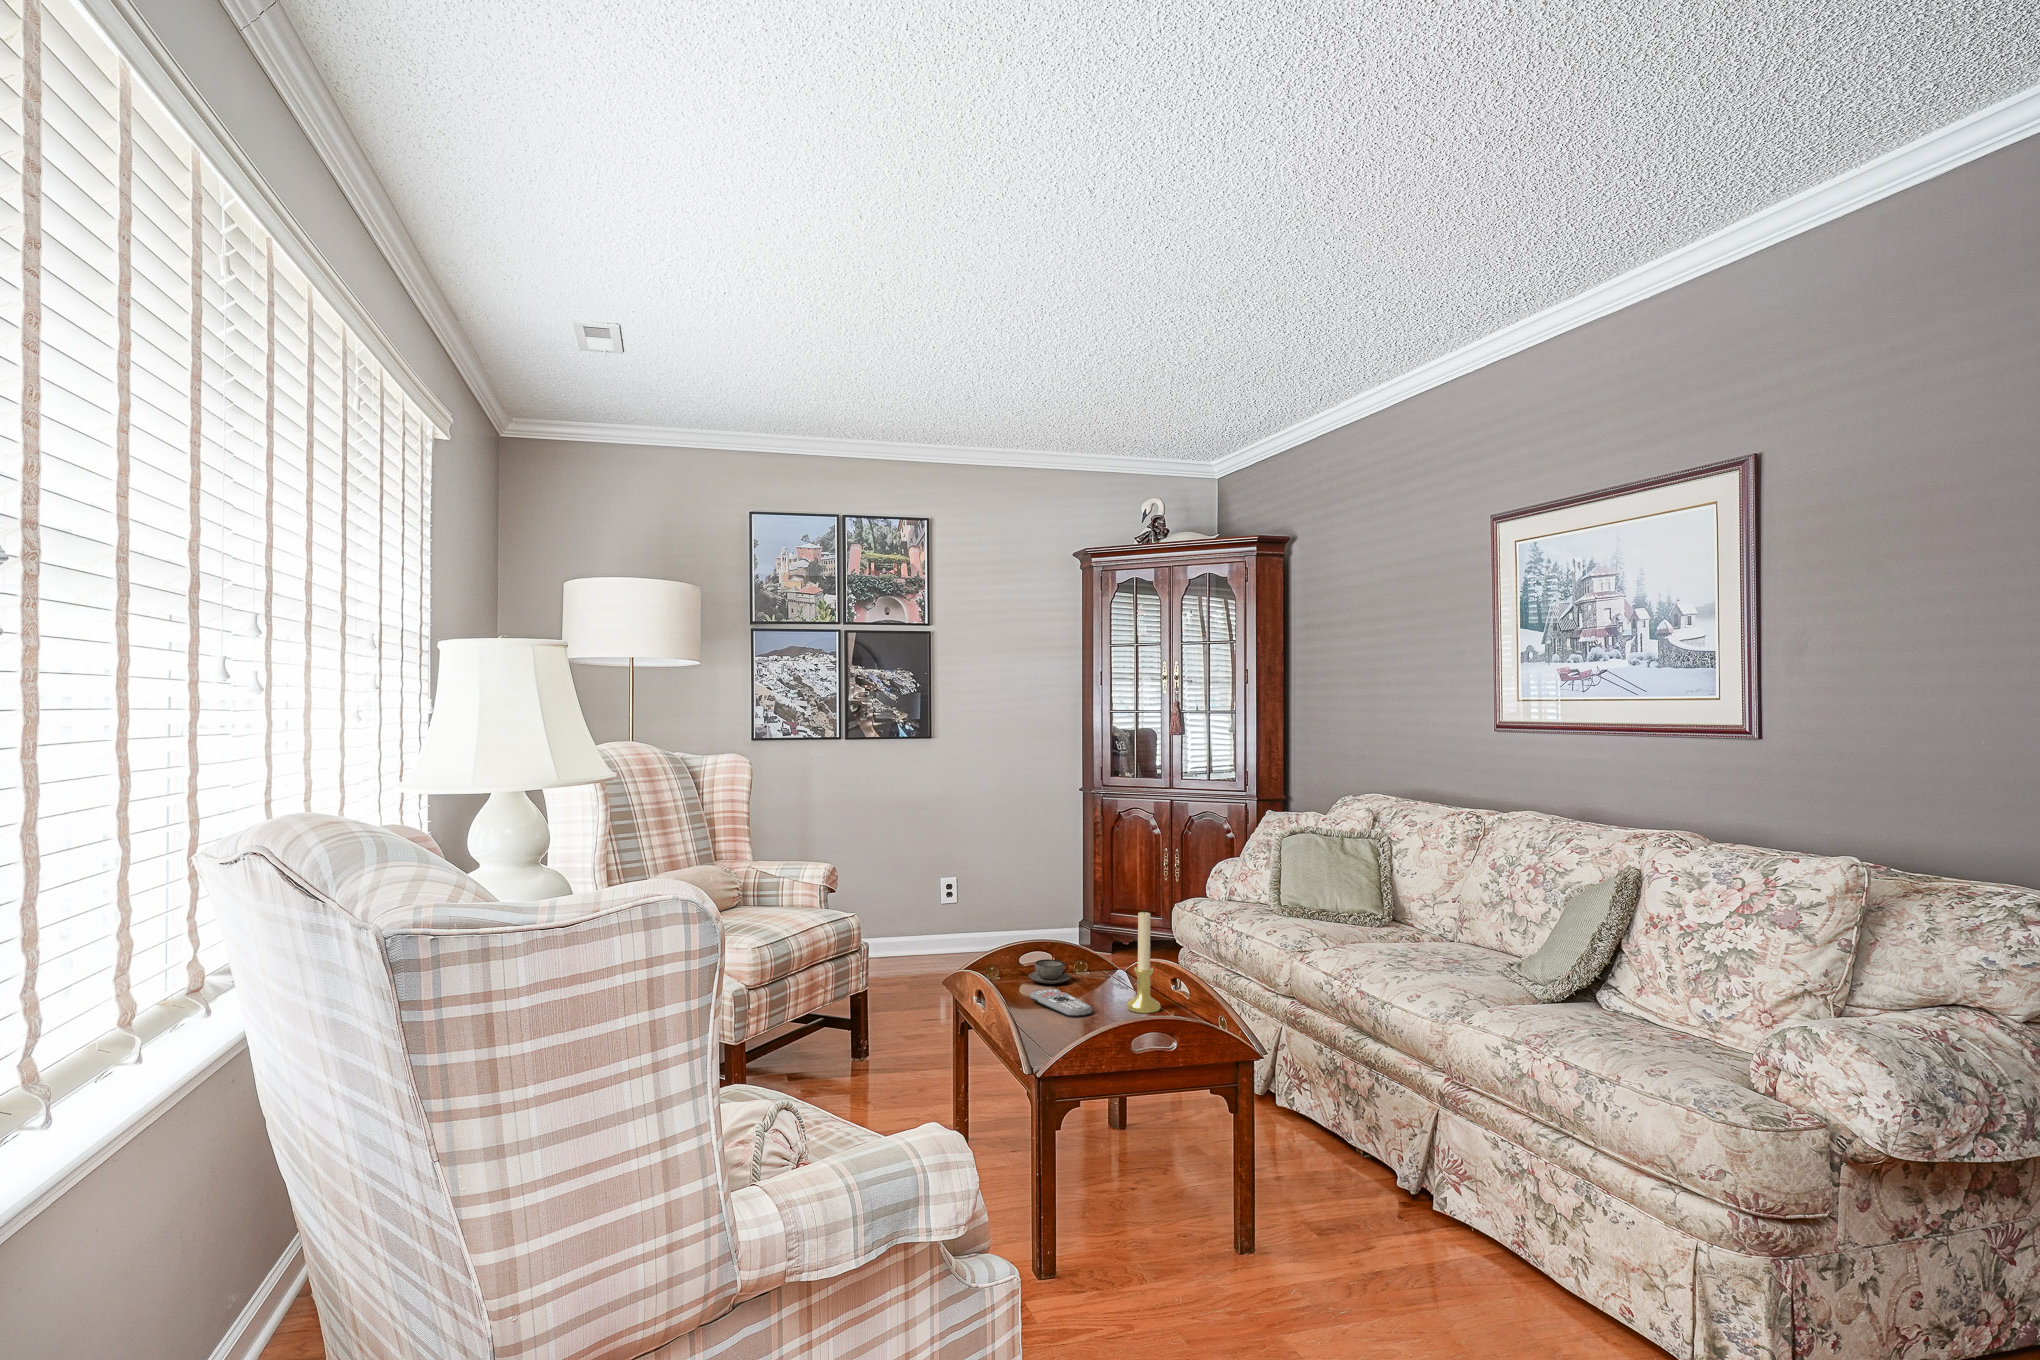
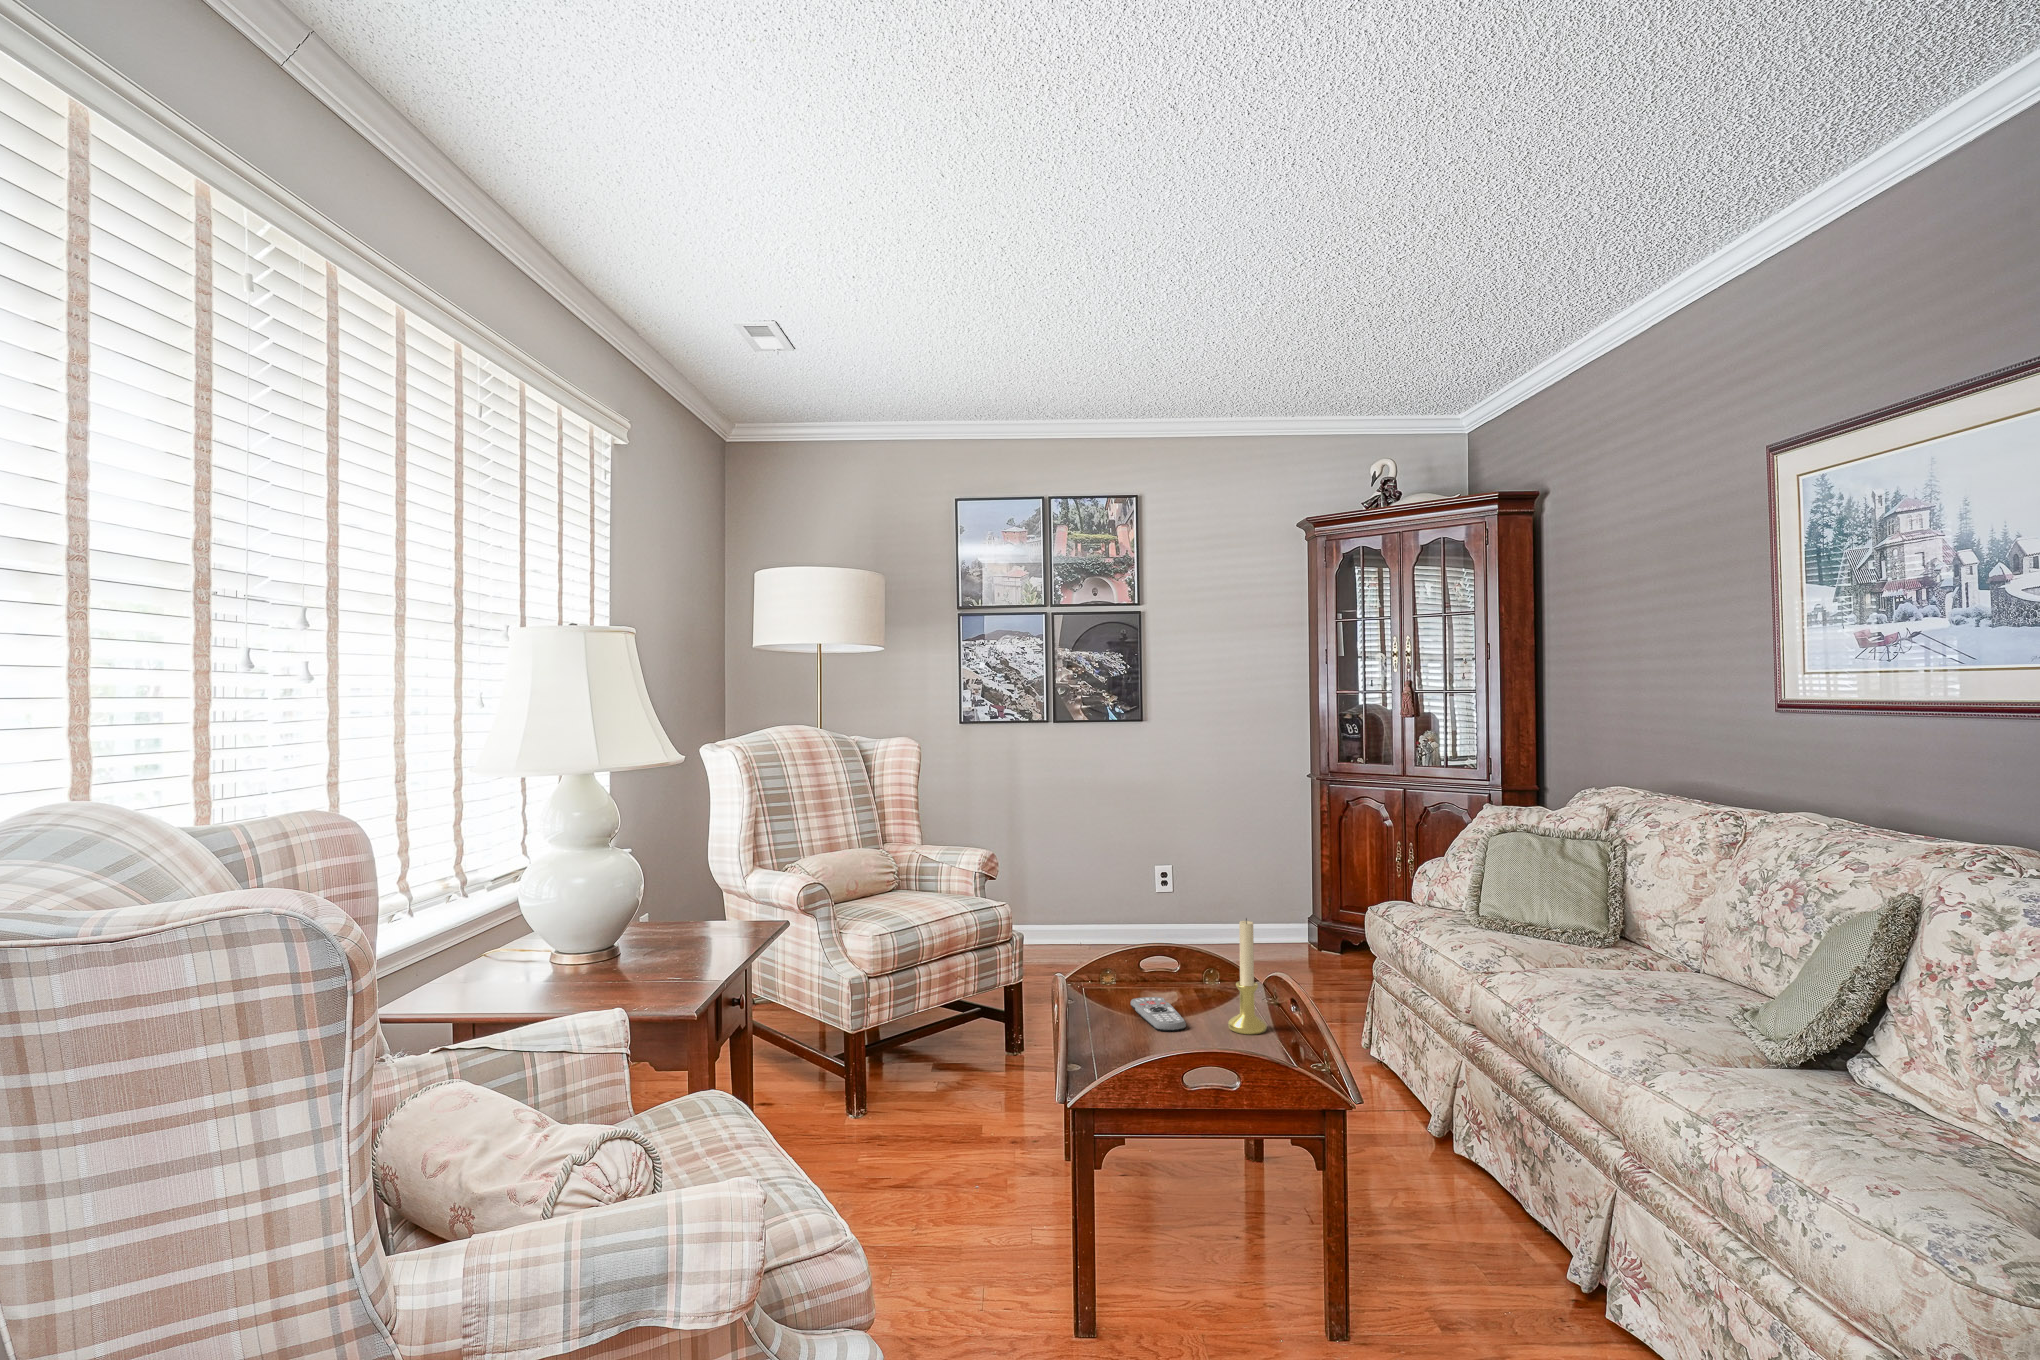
teacup: present [1028,959,1071,984] -> none [1148,963,1195,990]

